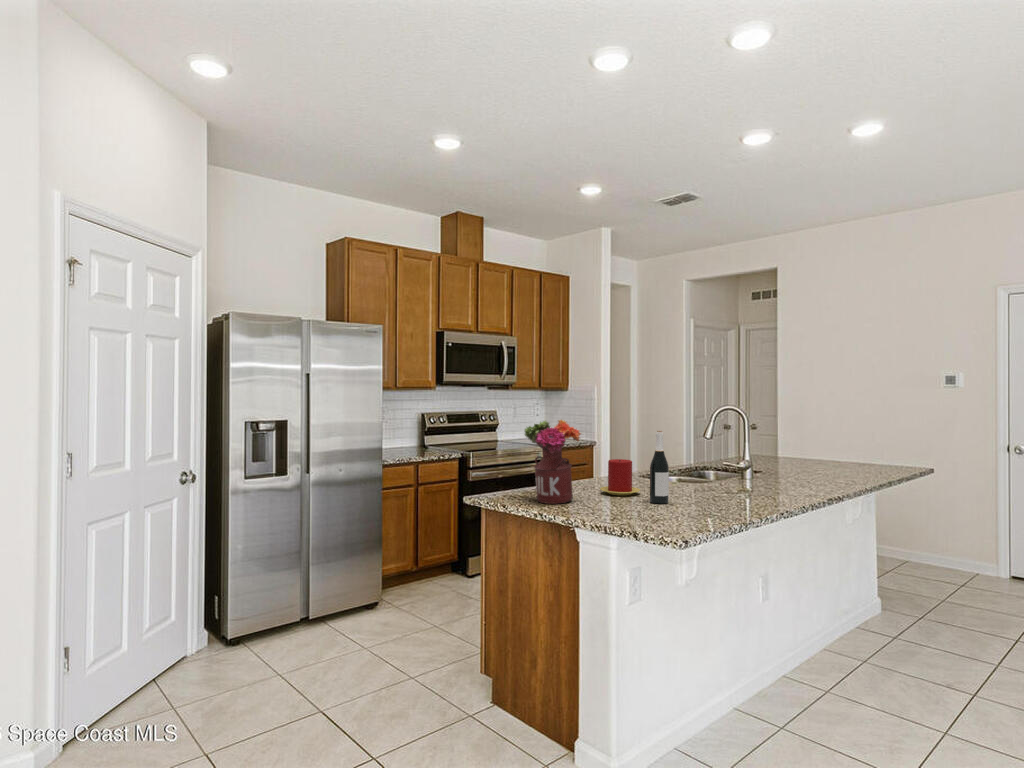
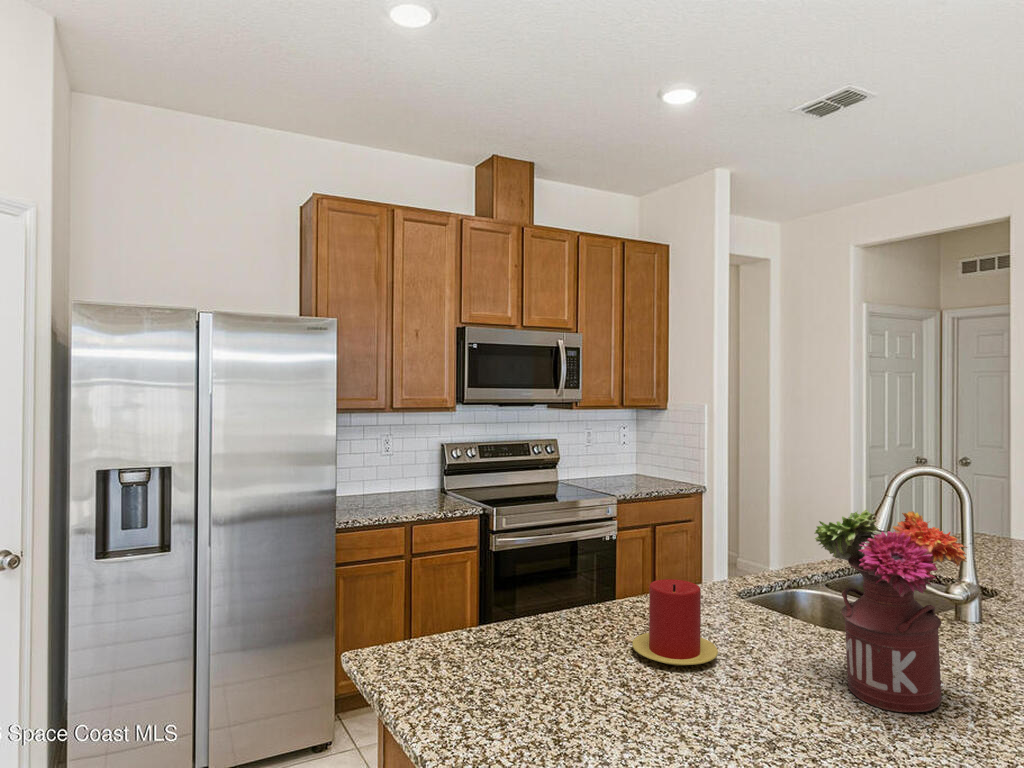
flower arrangement: present [525,420,581,504] -> present [815,509,967,712]
wine bottle: present [650,431,669,504] -> none [727,540,773,718]

